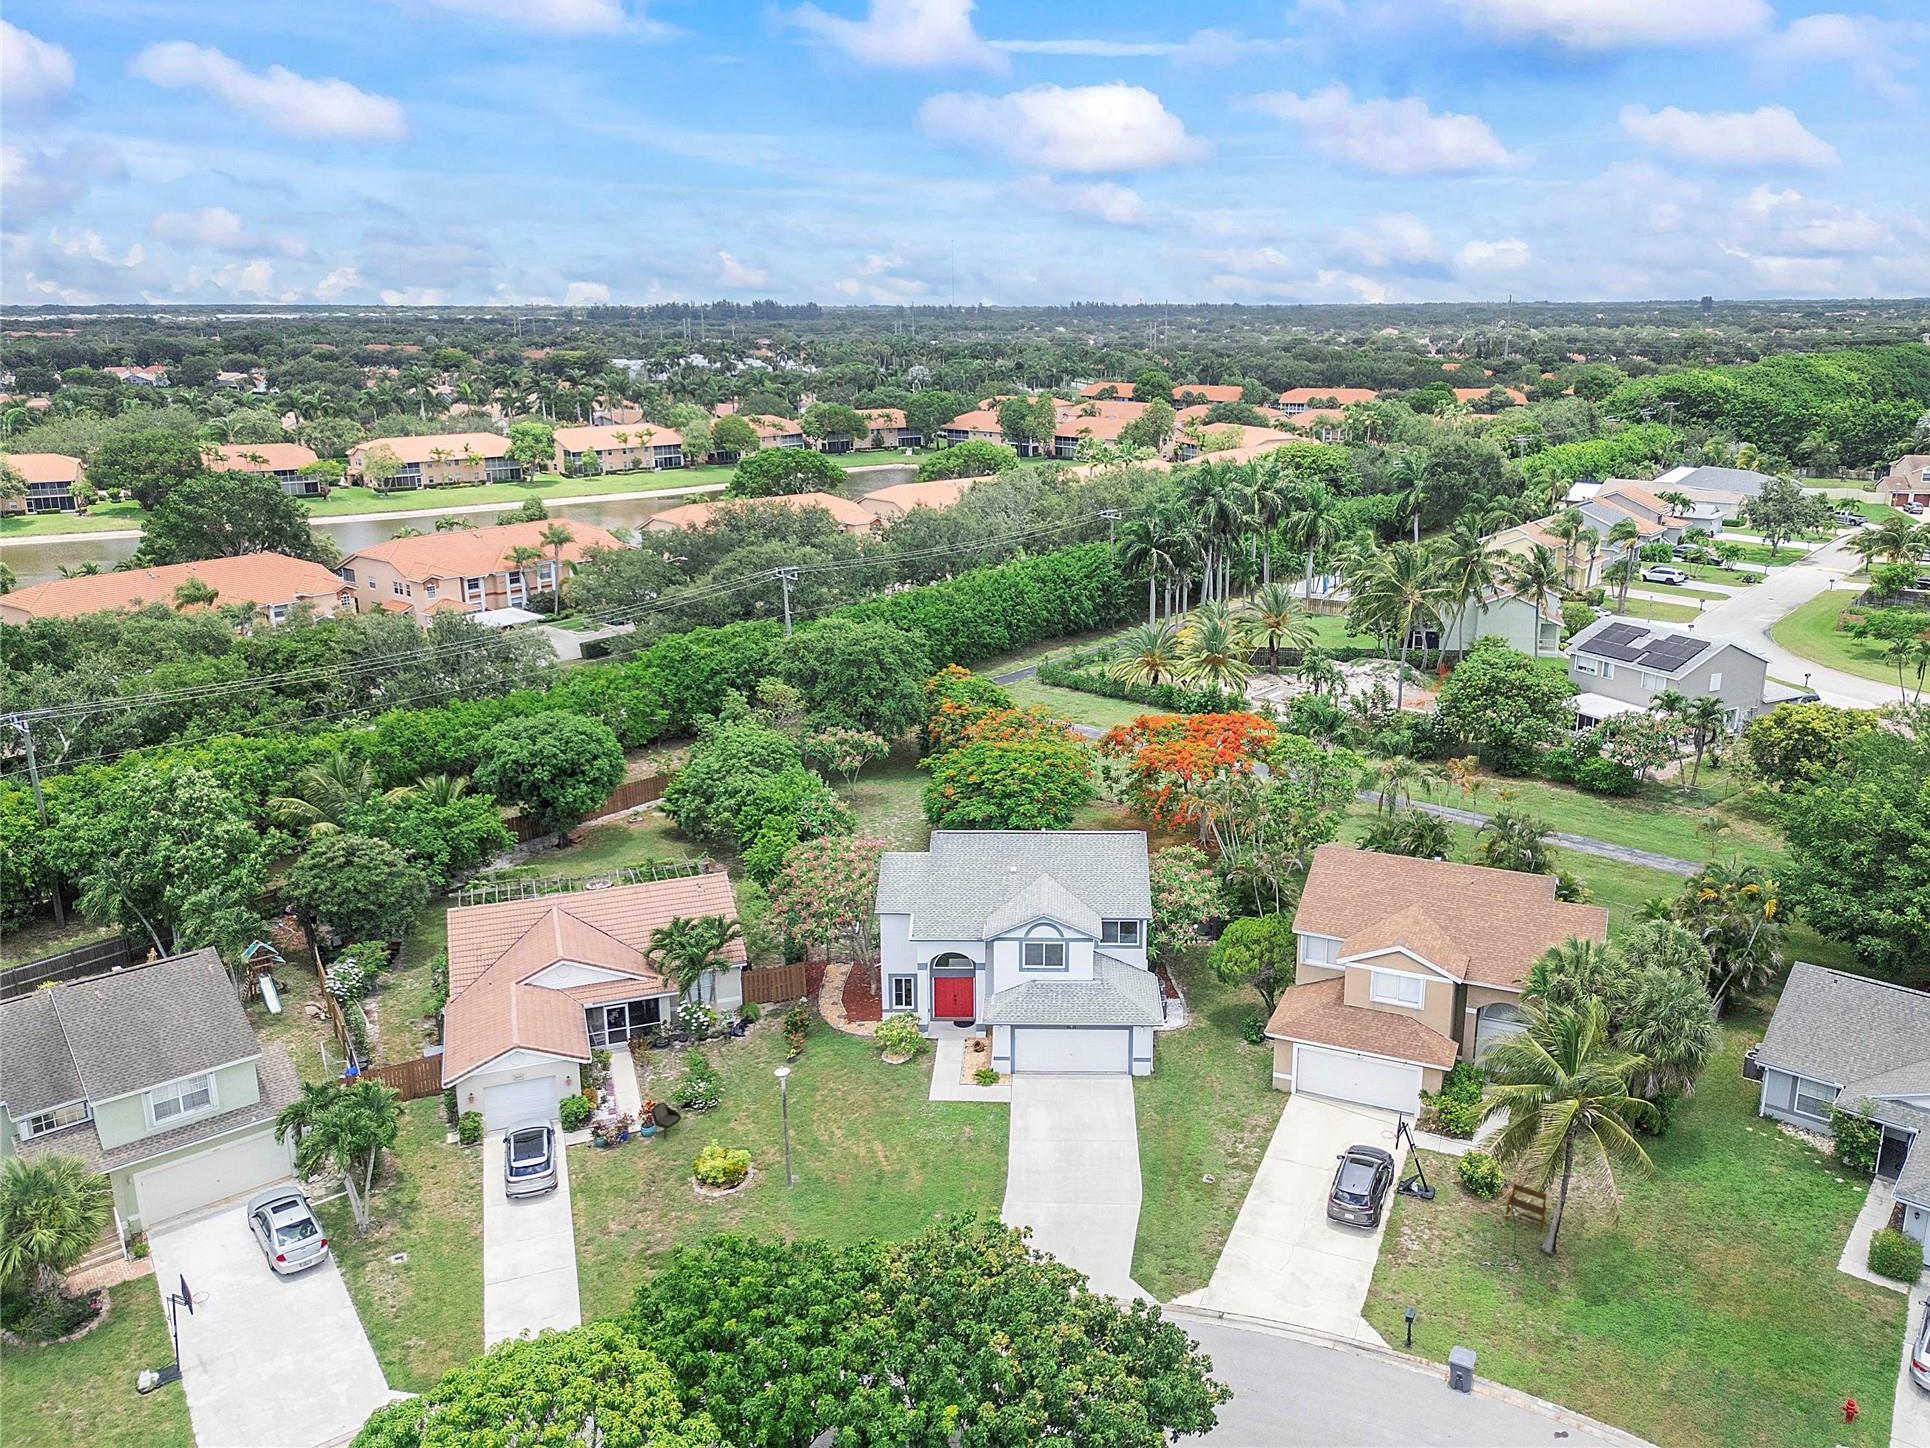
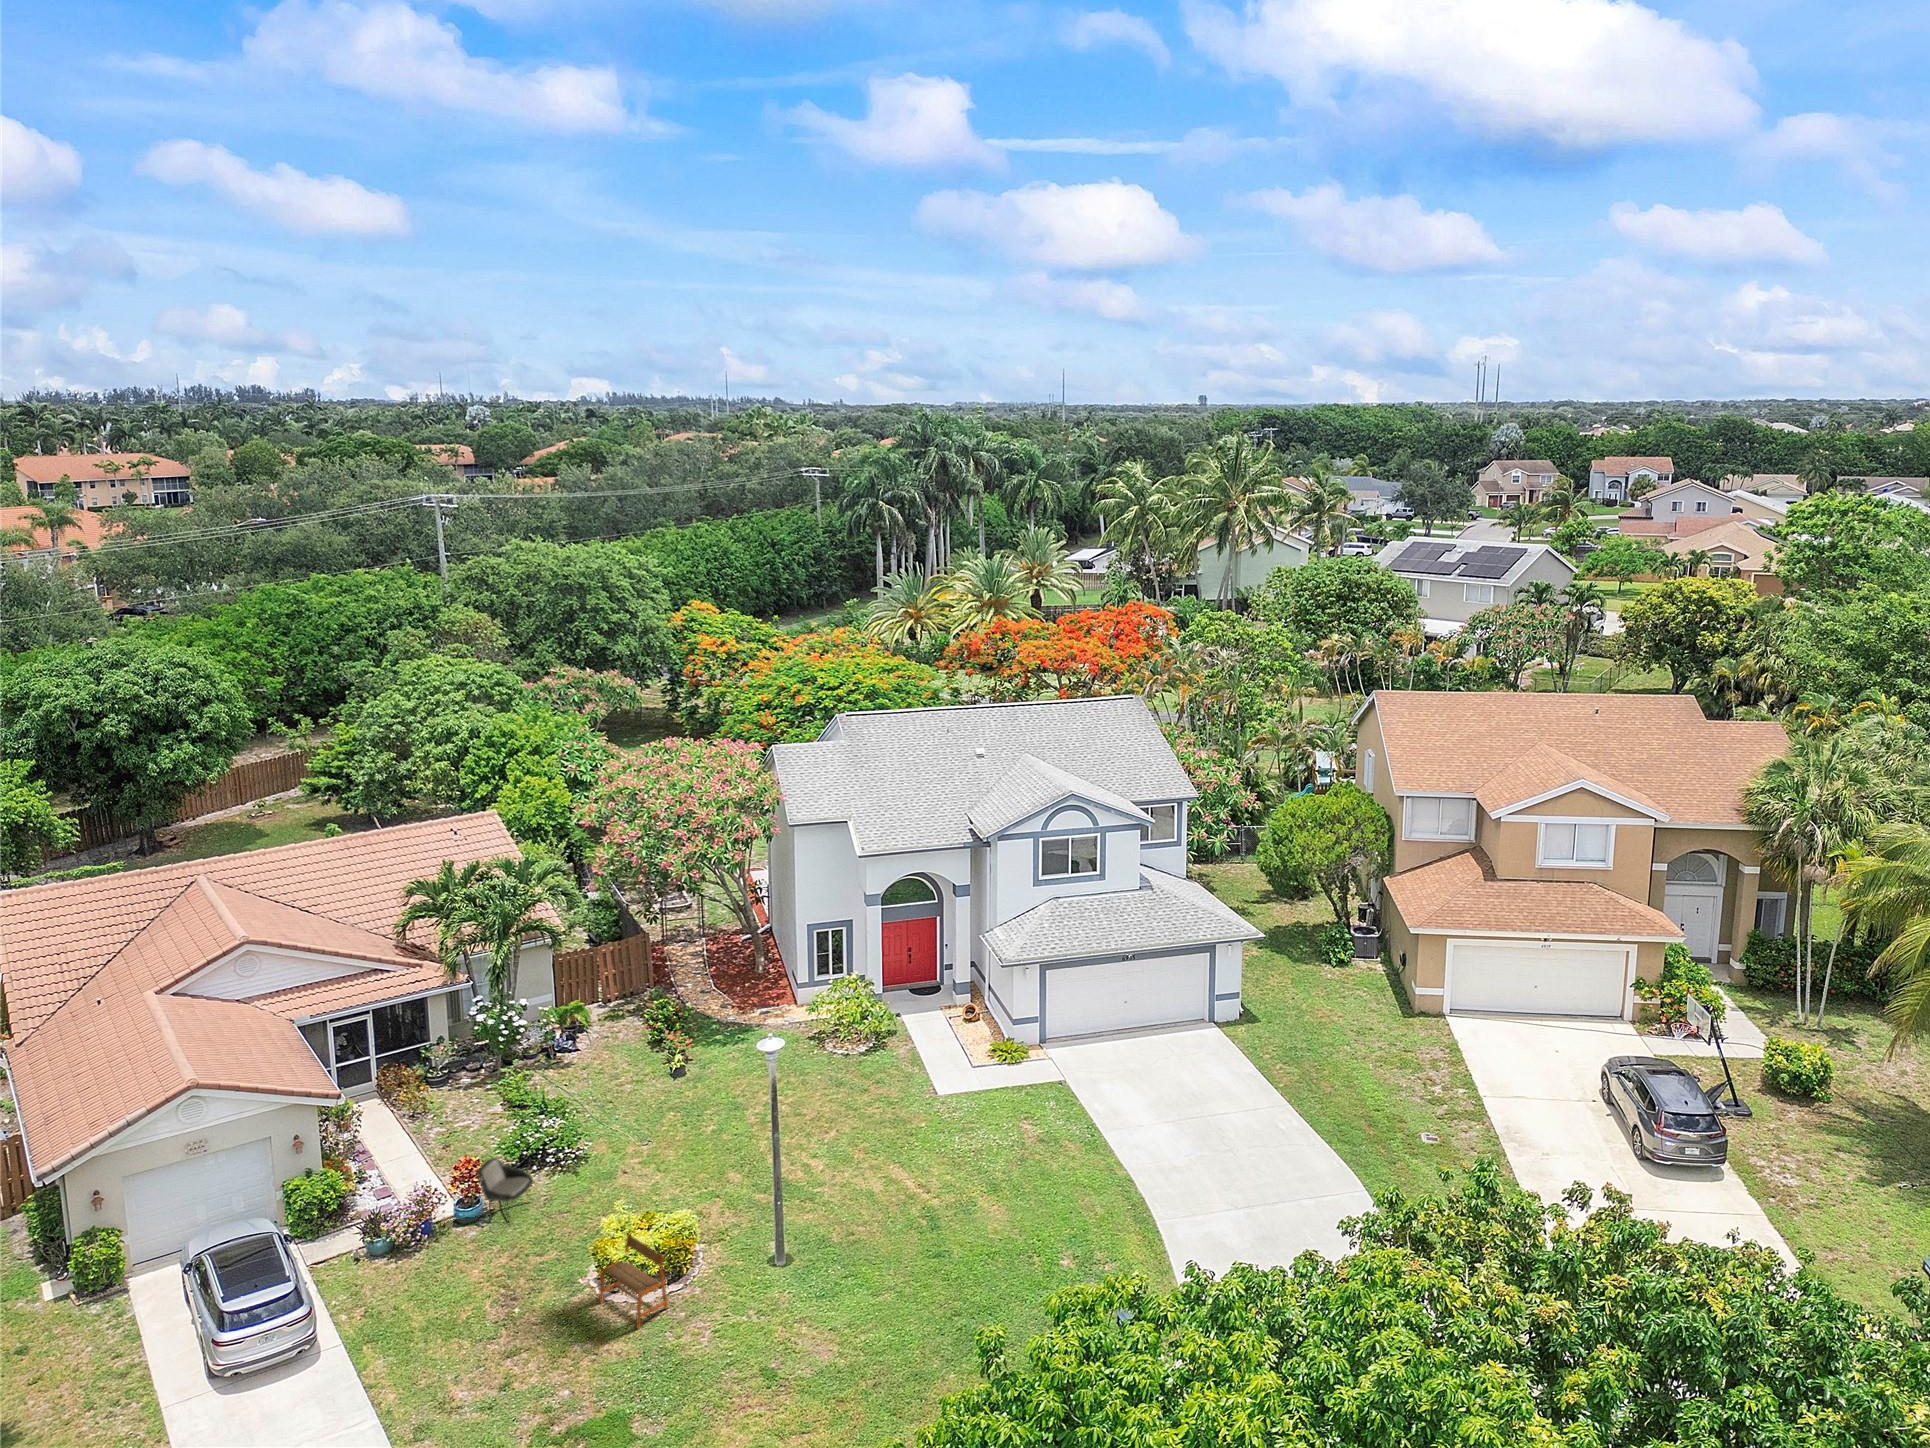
bench: present [1505,1183,1547,1233] -> present [599,1234,668,1329]

